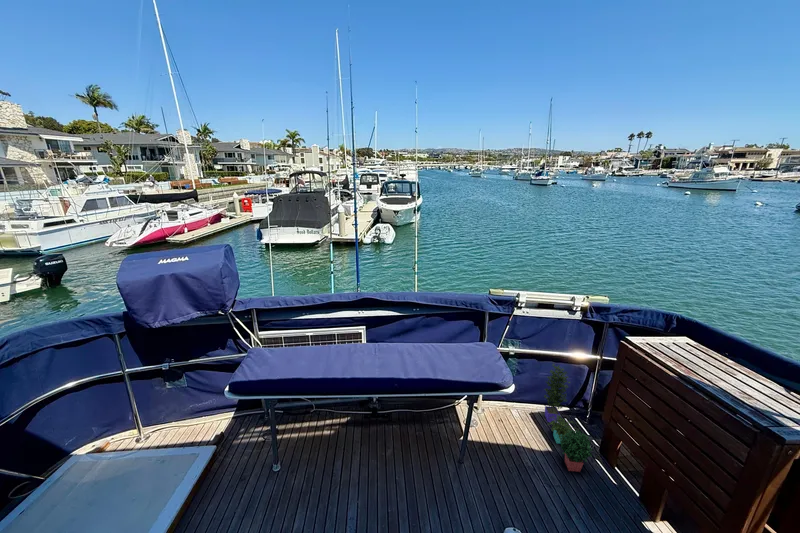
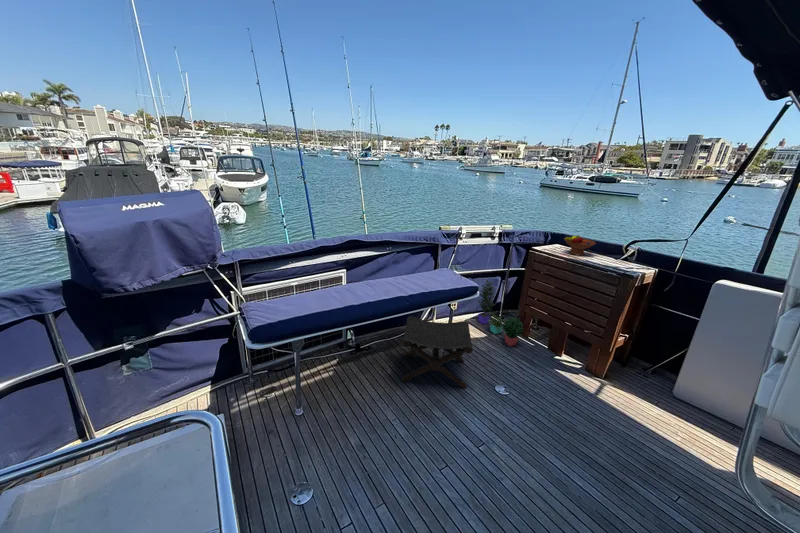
fruit bowl: none [676,332,738,370] -> present [564,235,595,256]
footstool: none [391,395,492,516] -> present [401,316,473,388]

